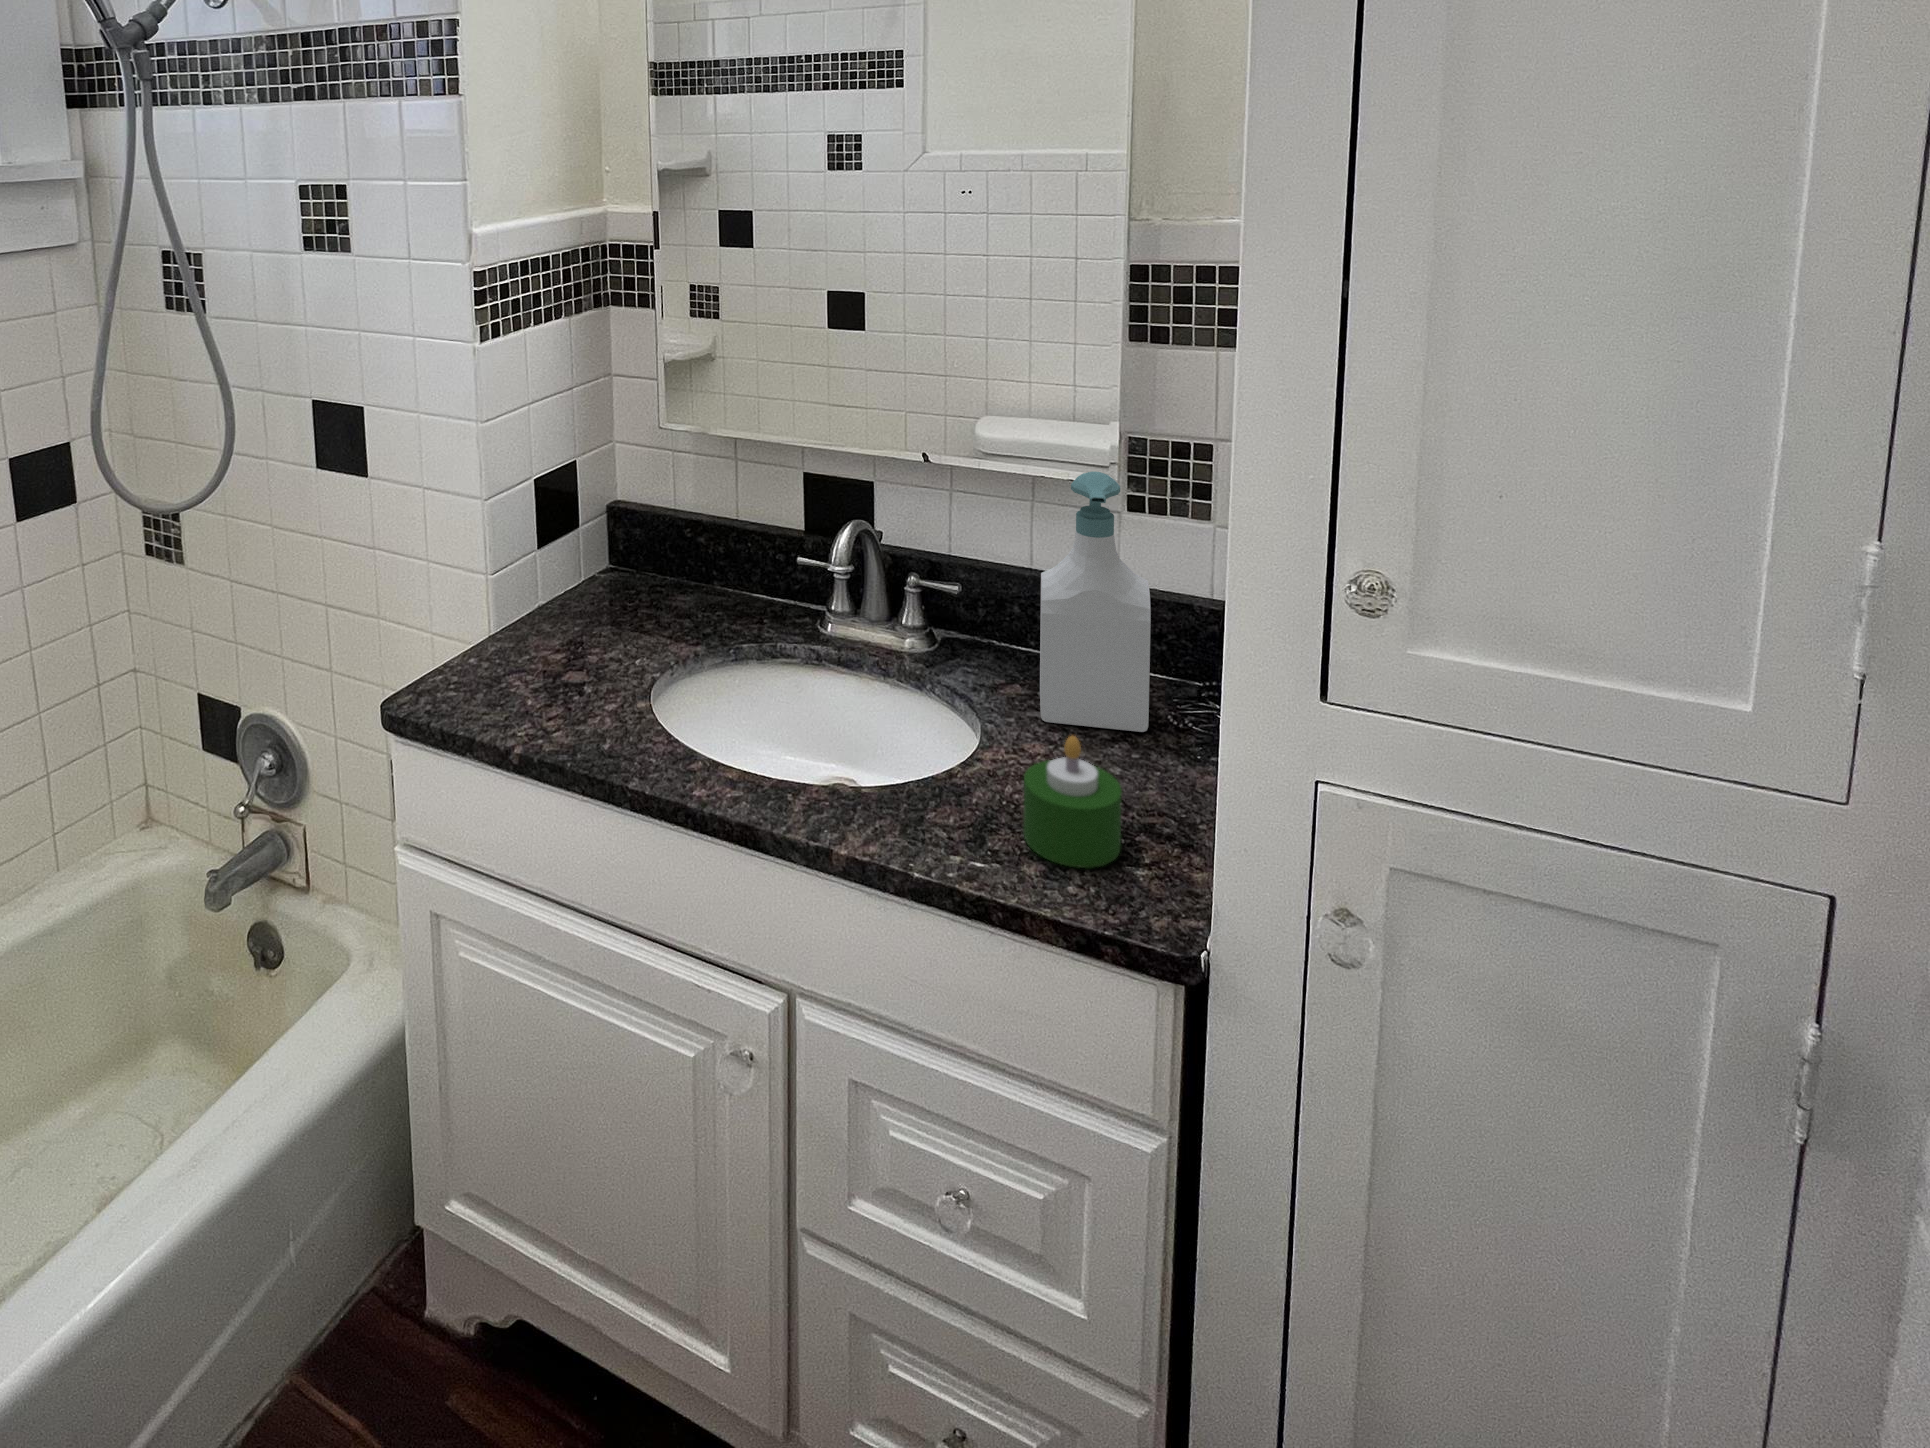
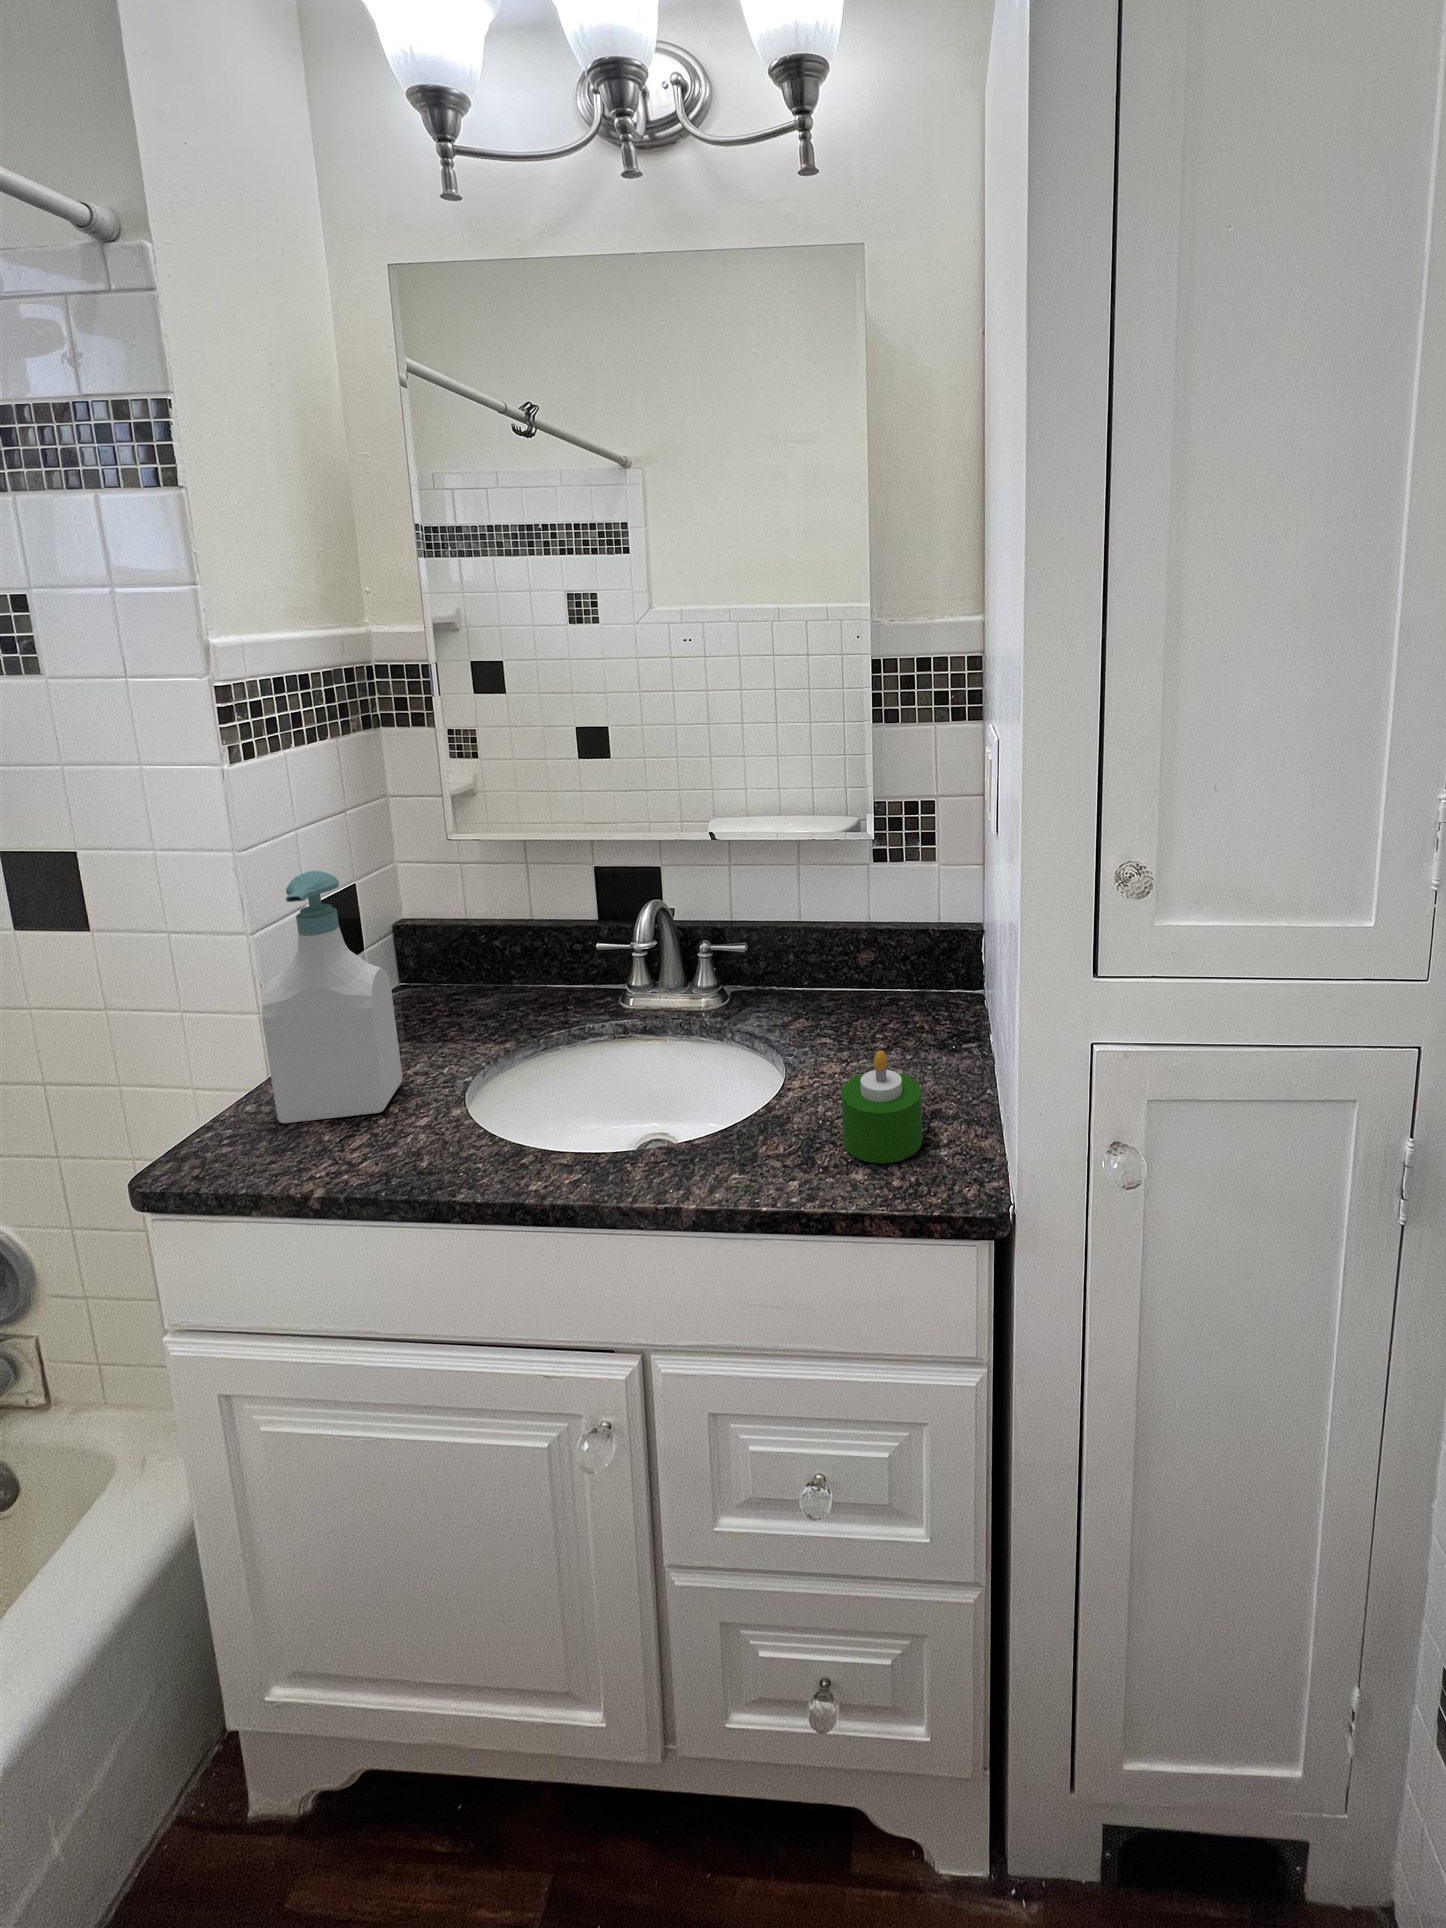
soap bottle: present [1040,472,1151,732] -> present [262,871,403,1123]

